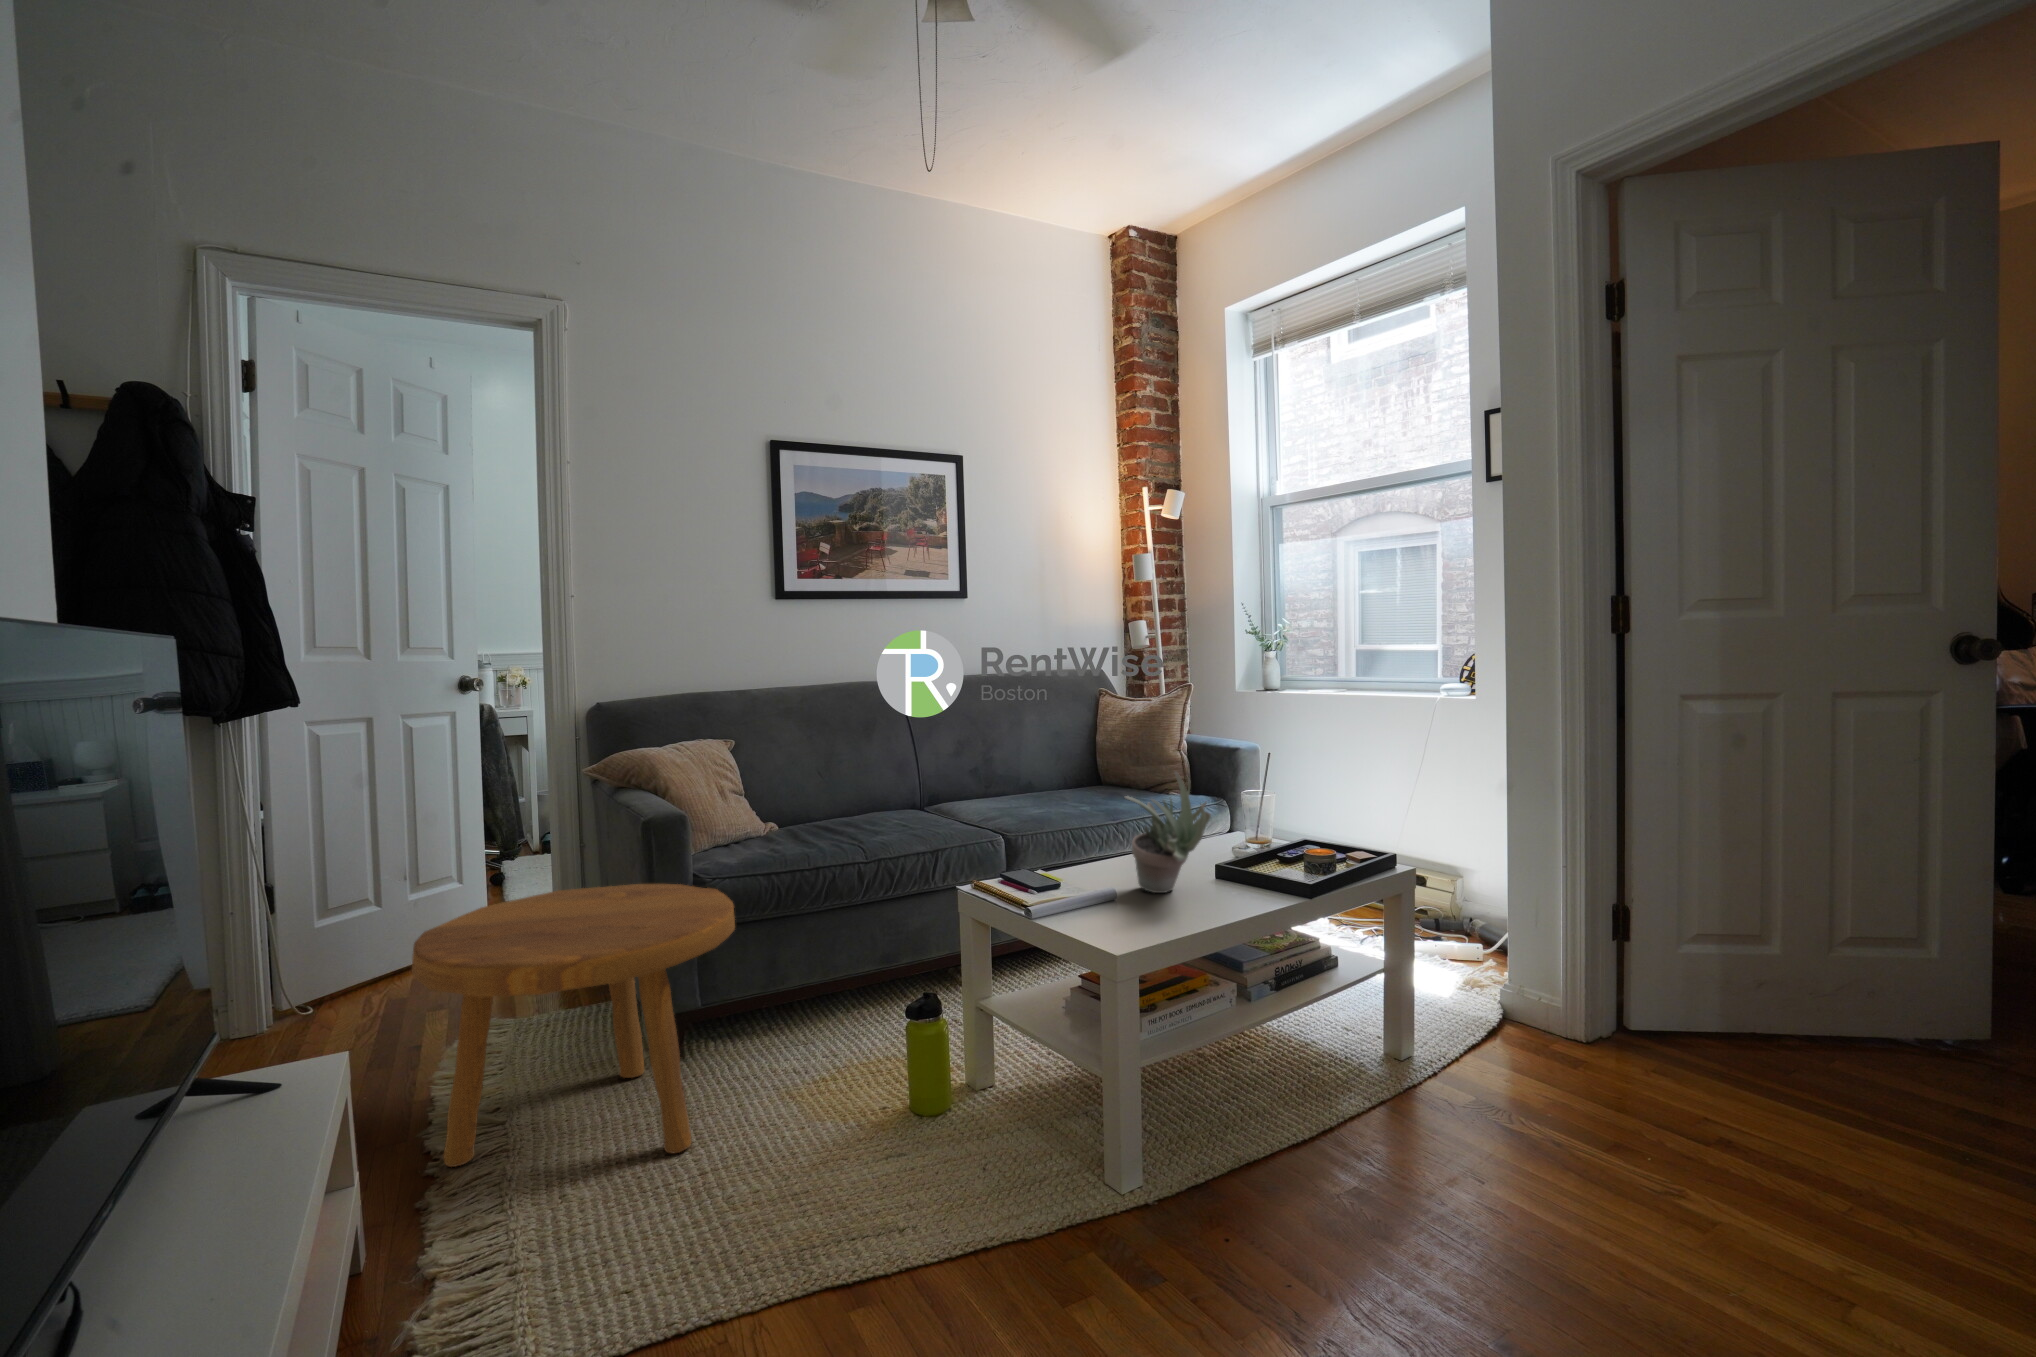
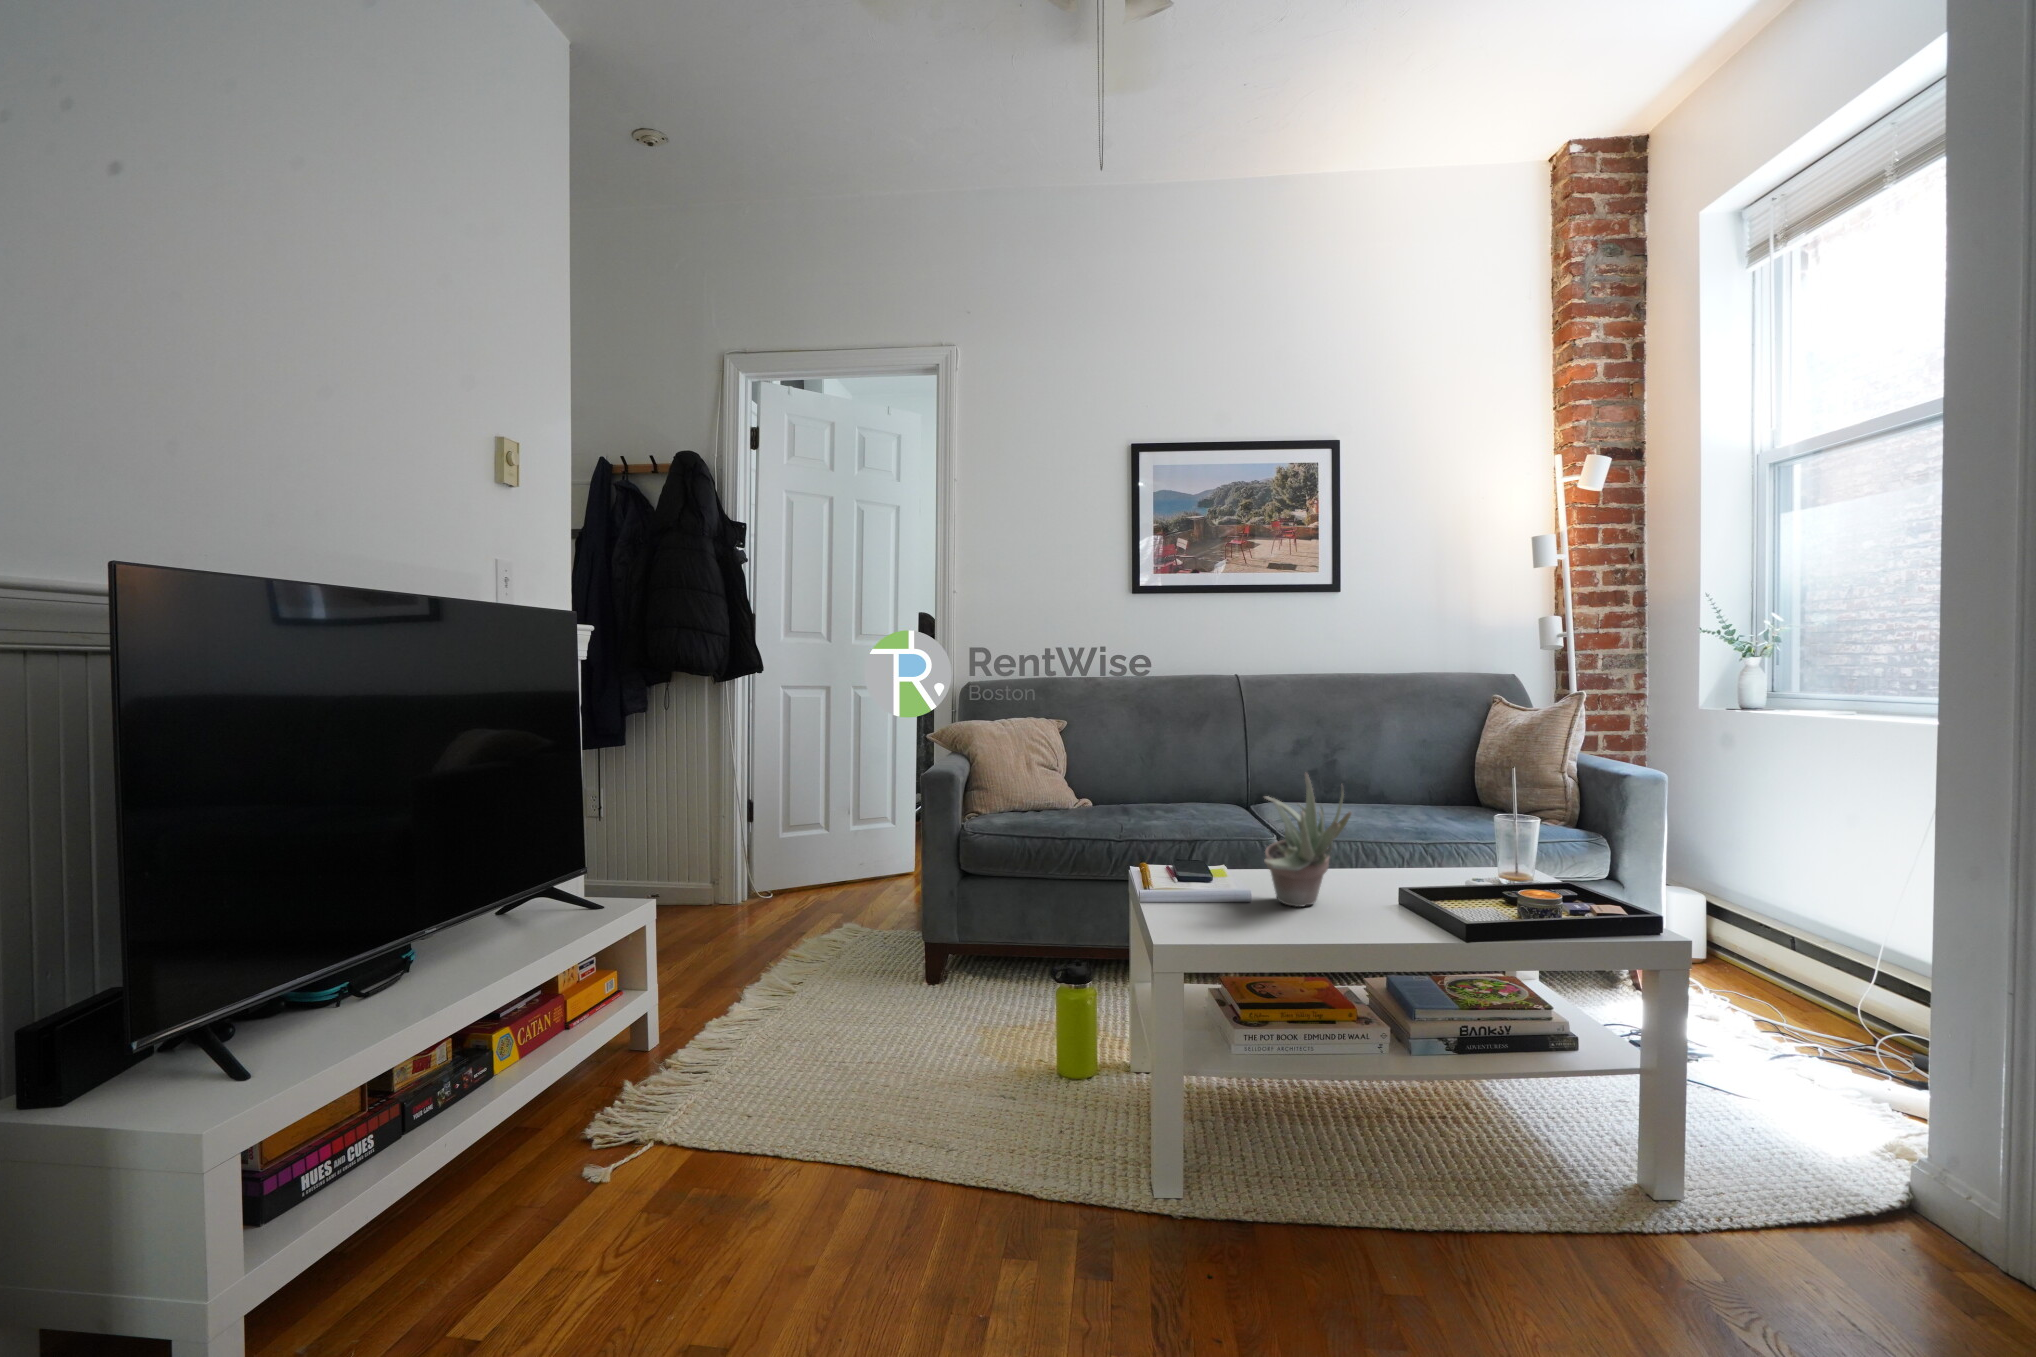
footstool: present [412,884,735,1167] -> none [714,828,955,1051]

